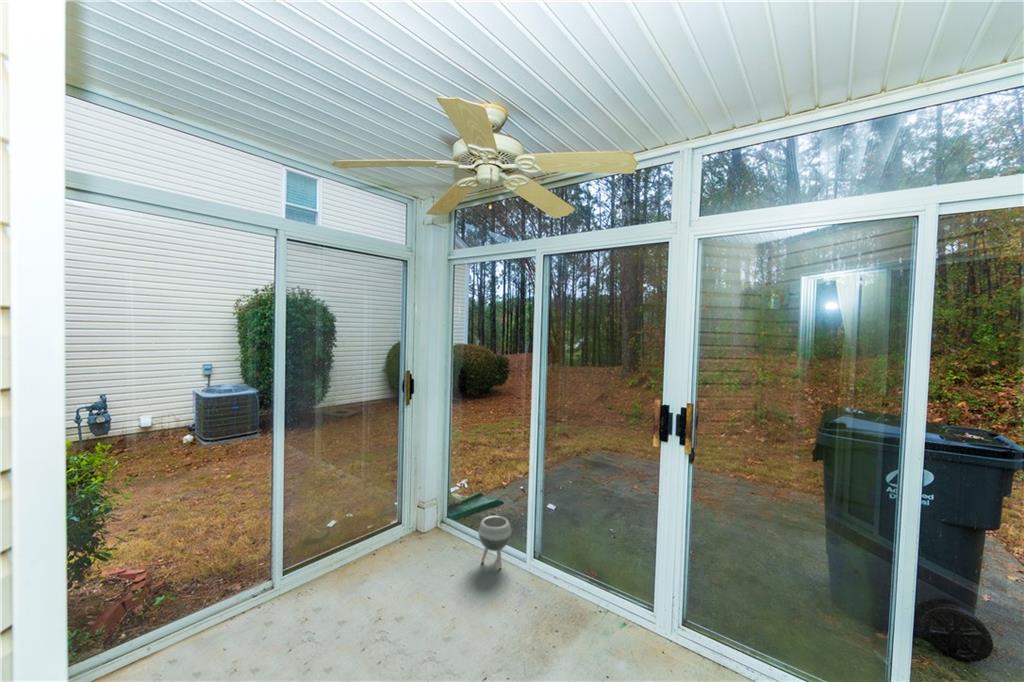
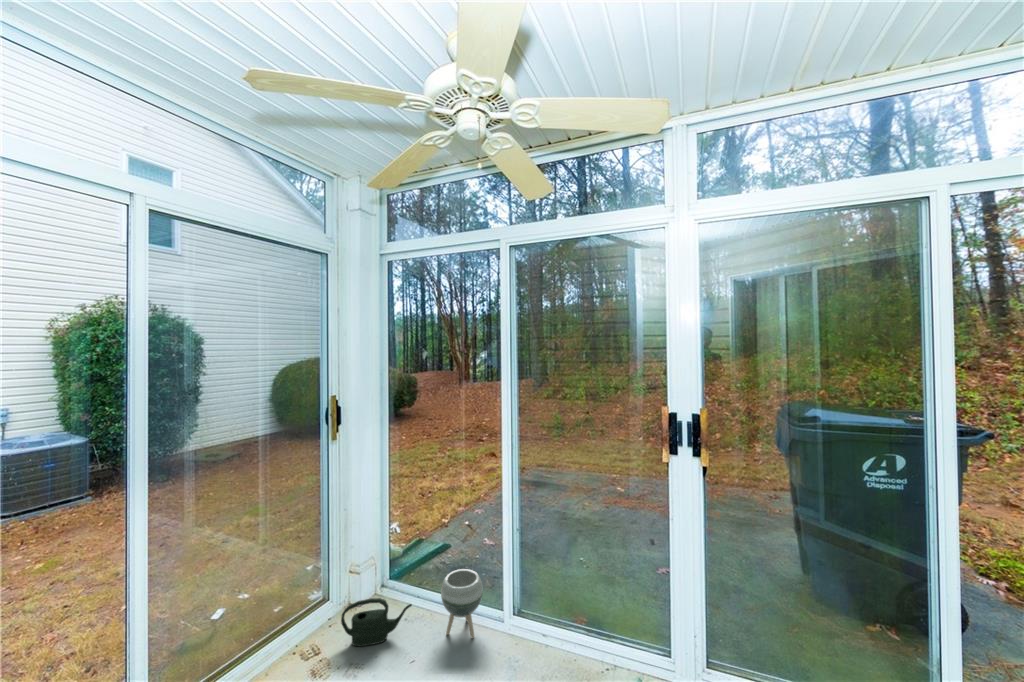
watering can: none [406,525,457,559] -> present [341,598,412,646]

